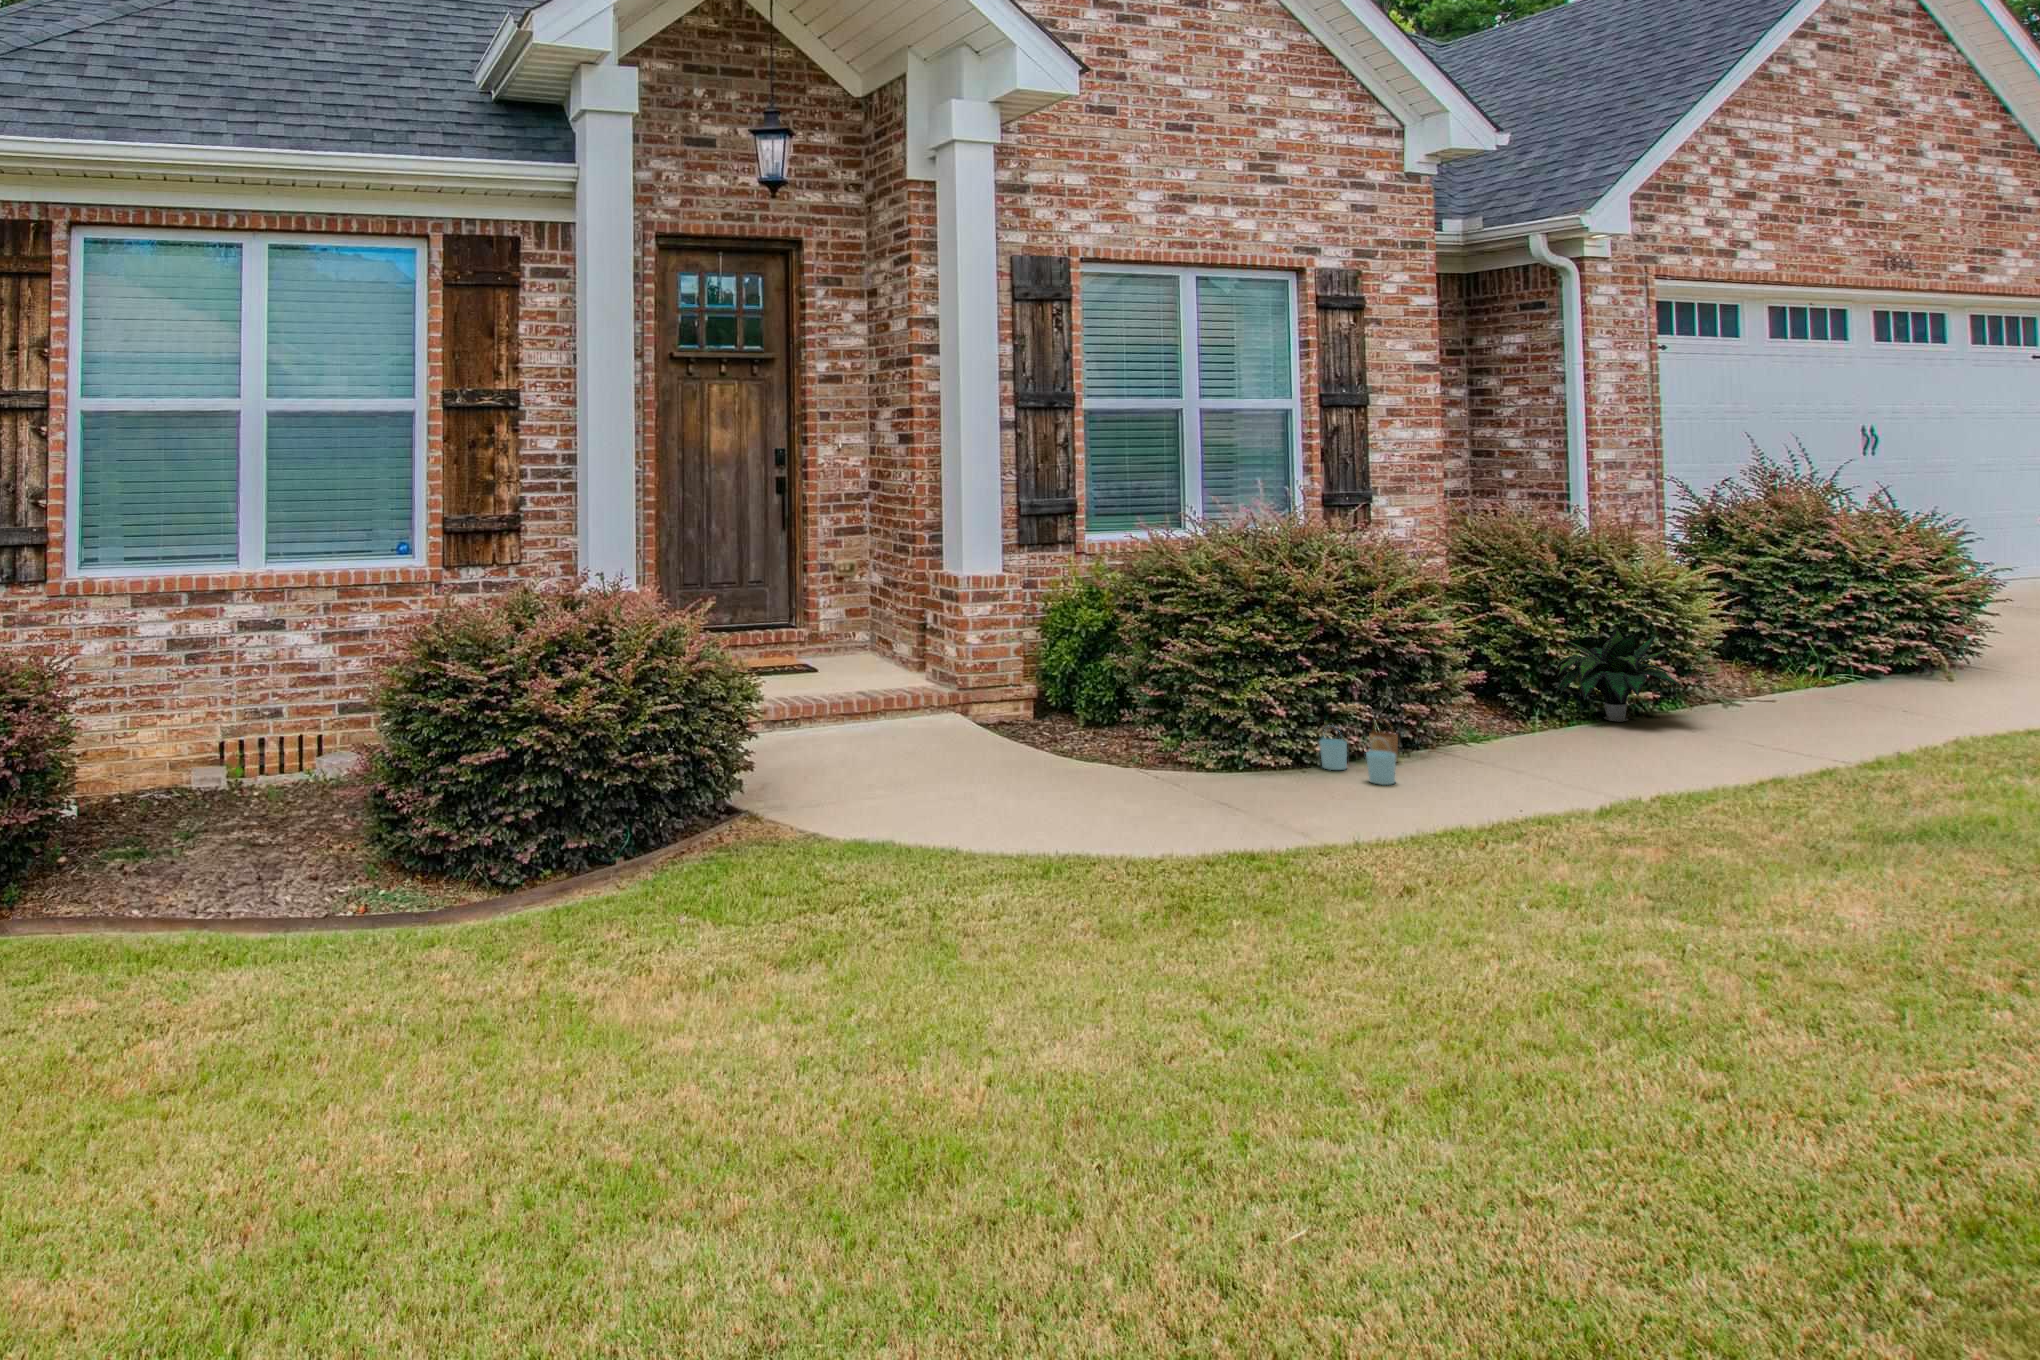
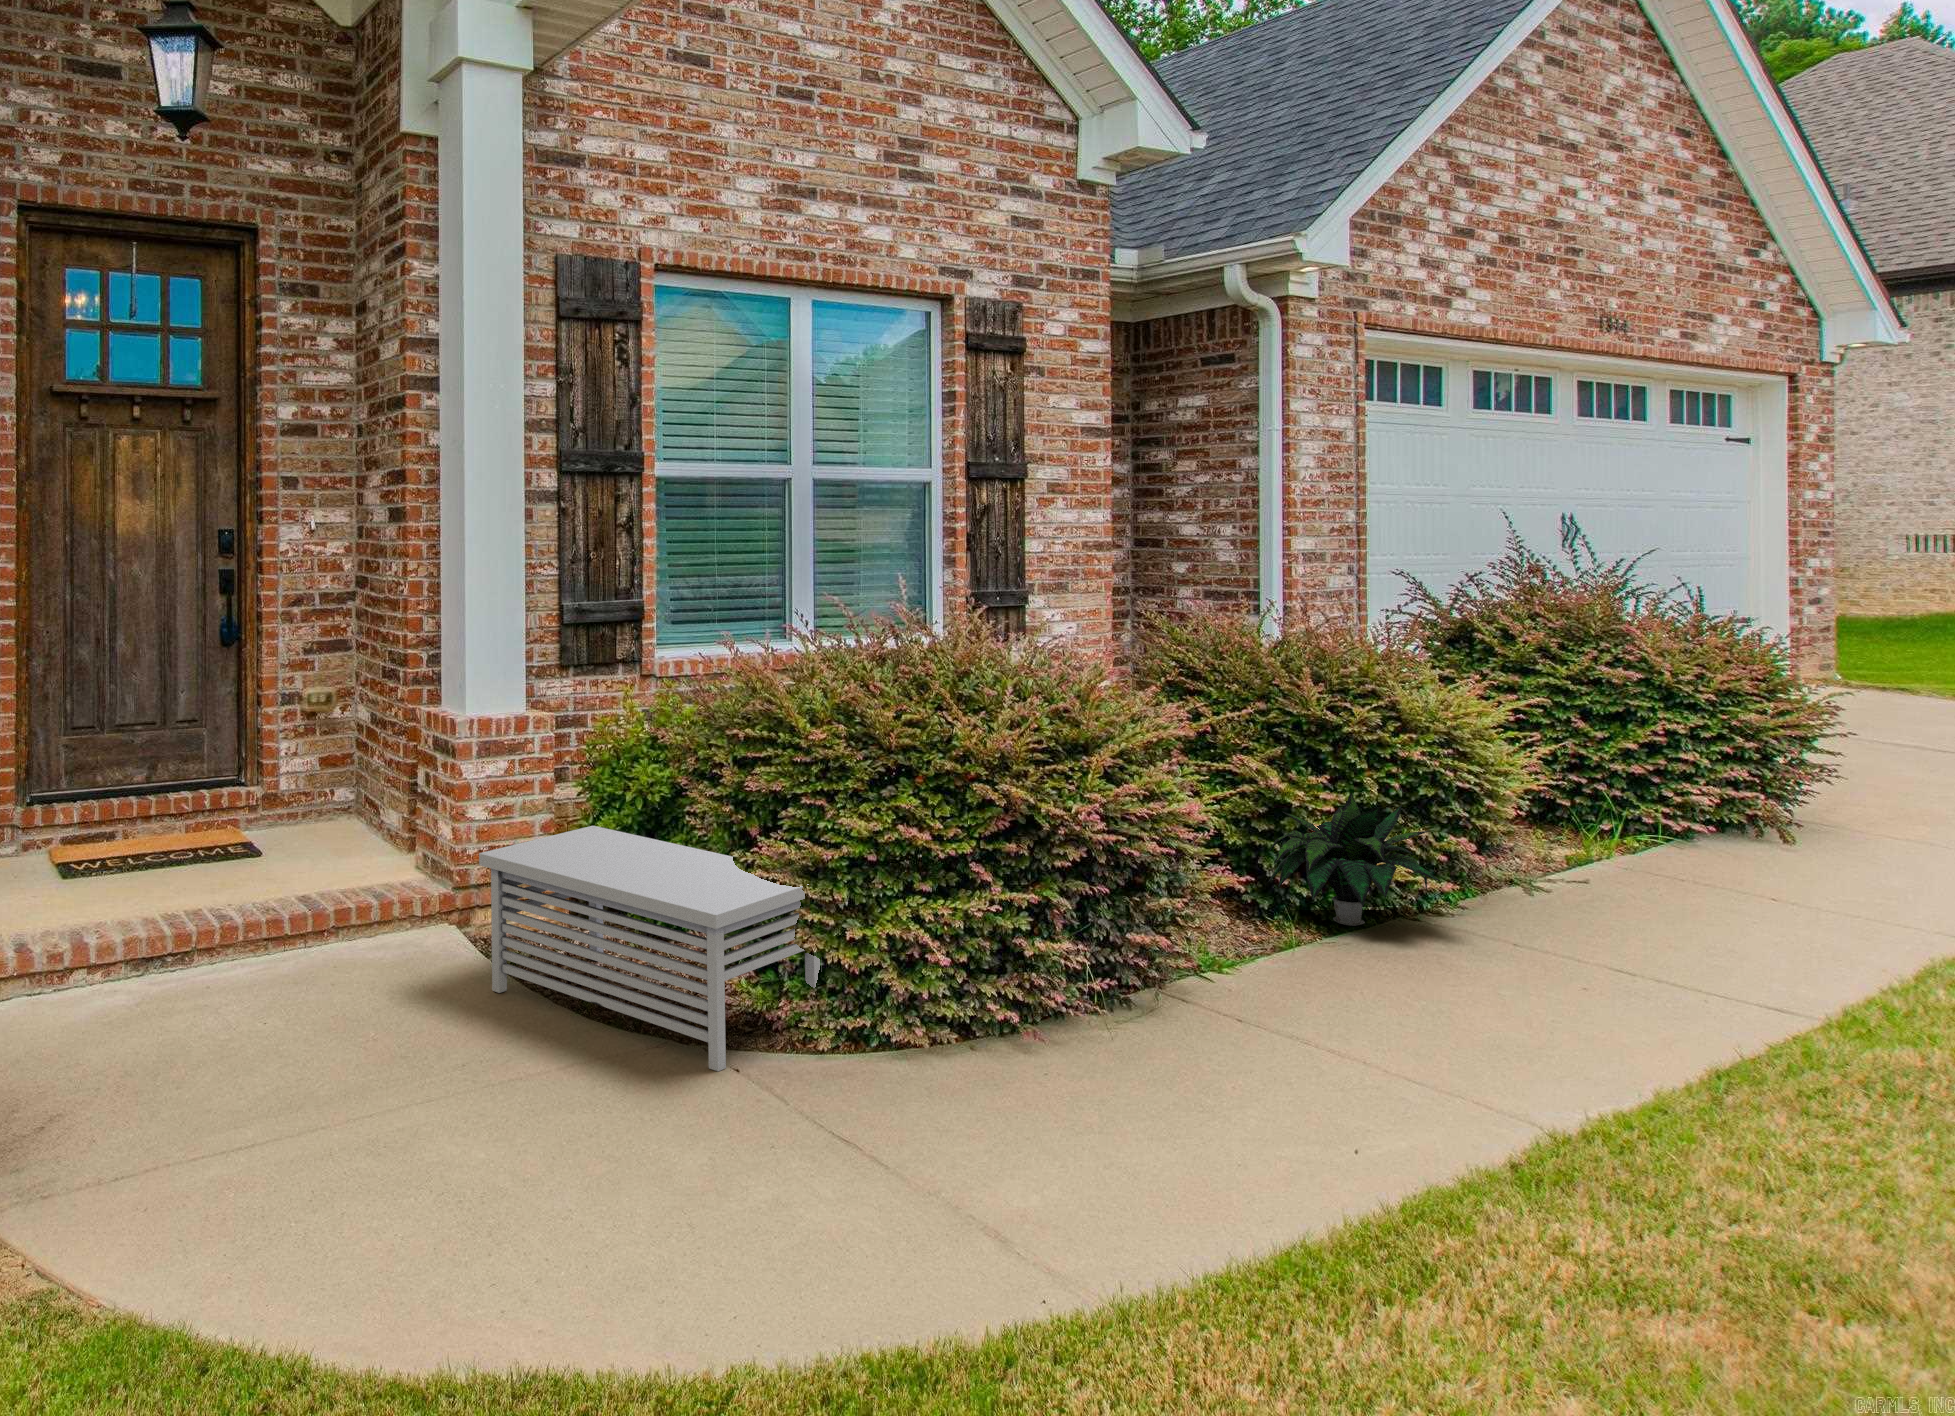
storage bench: none [980,645,1221,784] -> present [479,826,820,1071]
bucket: present [1320,730,1398,785] -> none [967,949,1079,1068]

